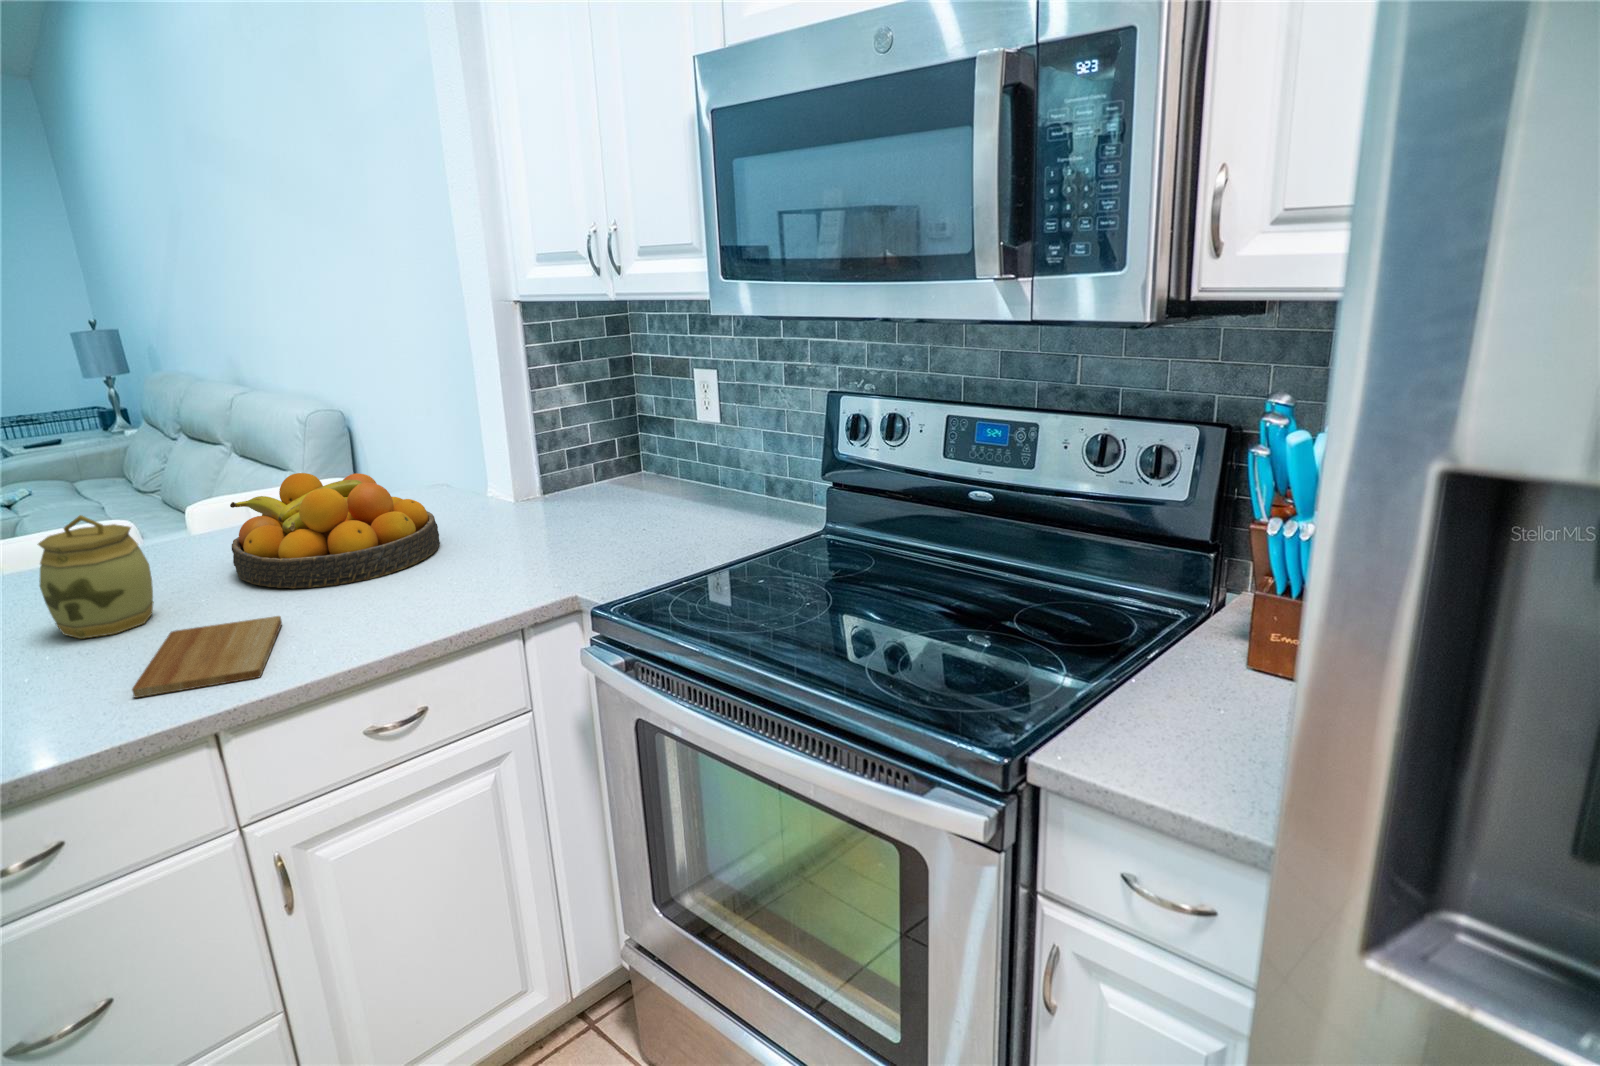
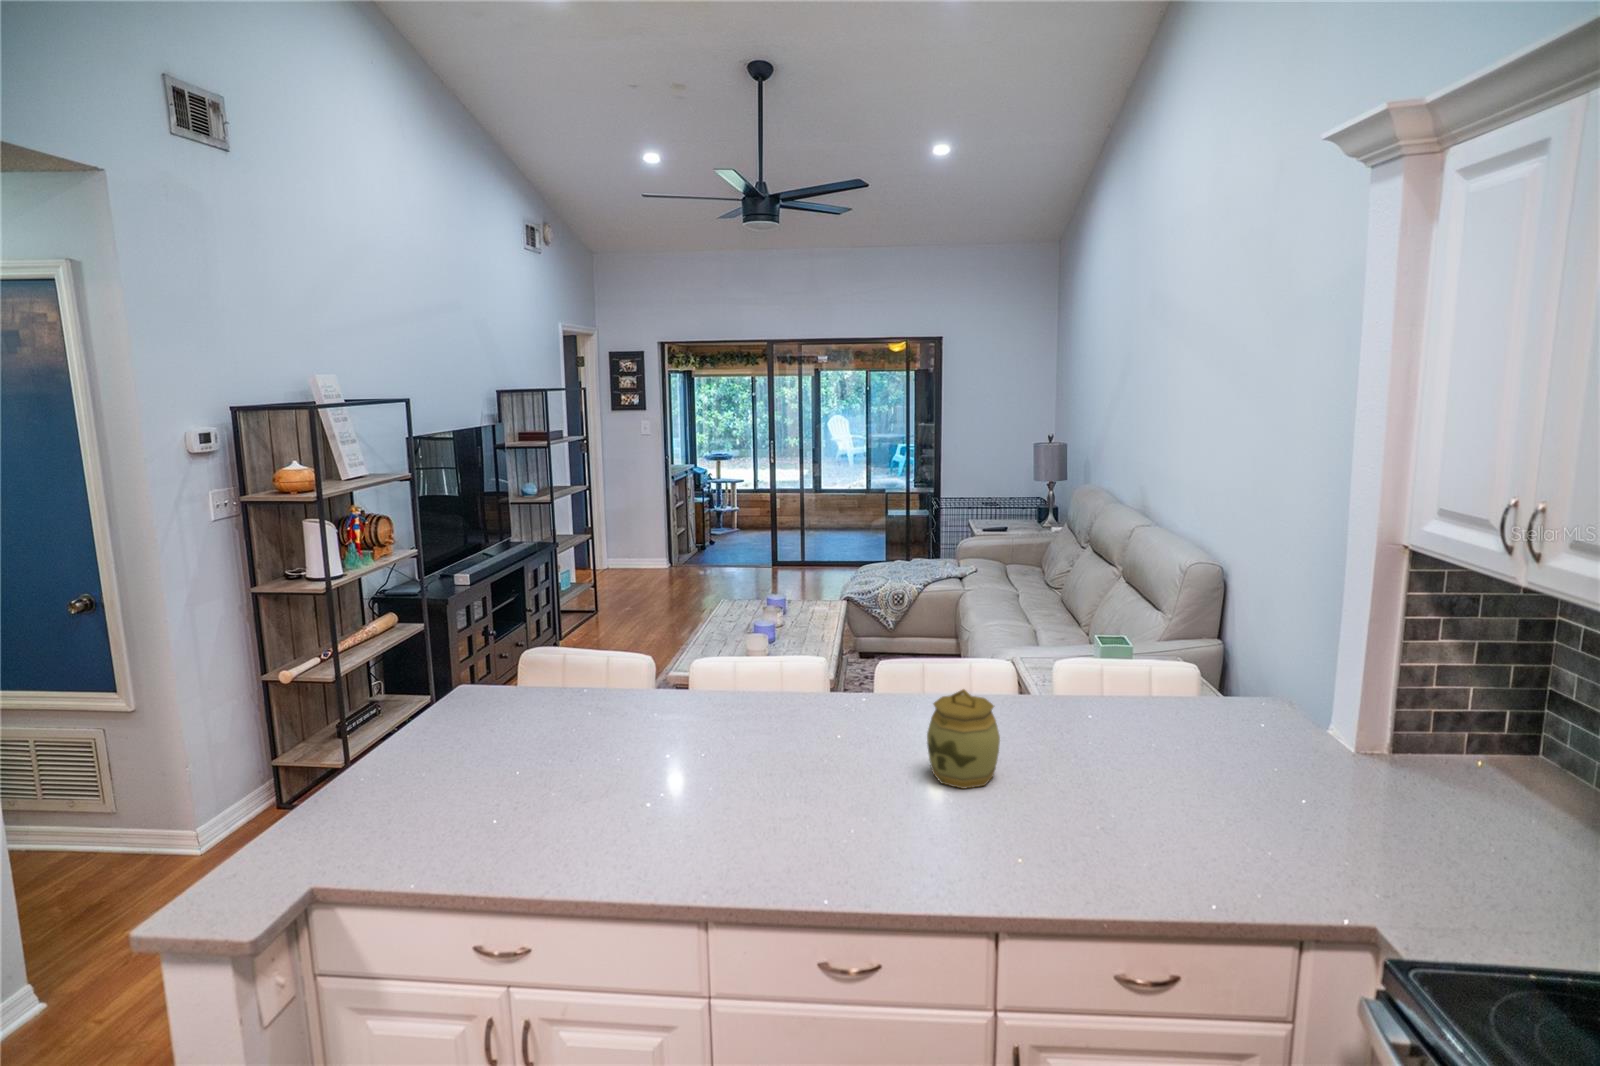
fruit bowl: present [230,473,440,588] -> none [1064,679,1253,809]
cutting board: present [132,616,282,697] -> none [952,808,1079,893]

